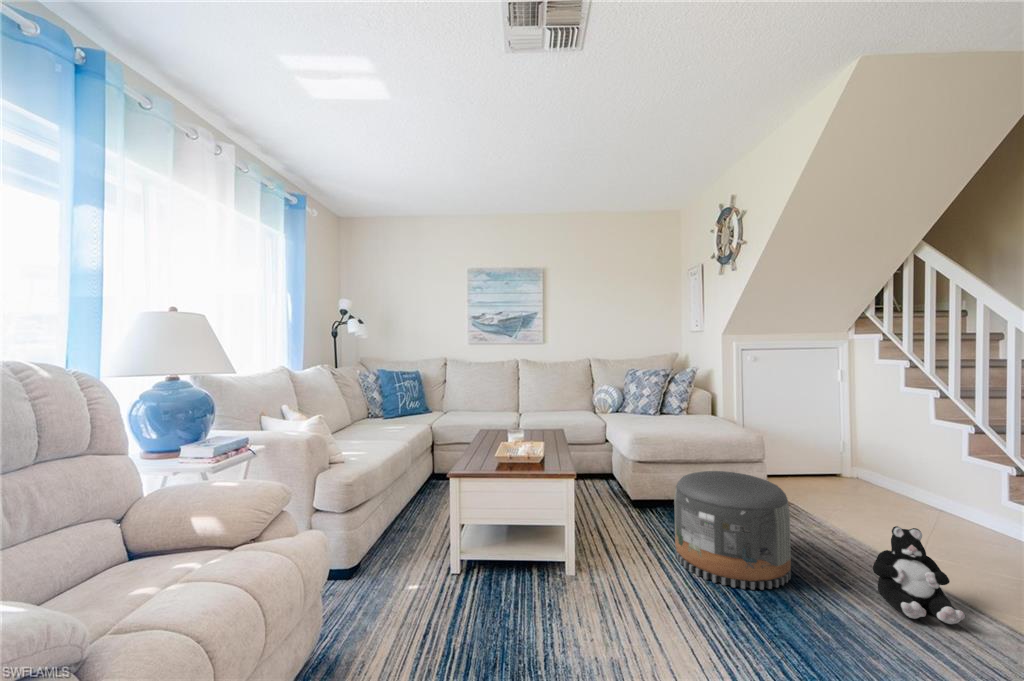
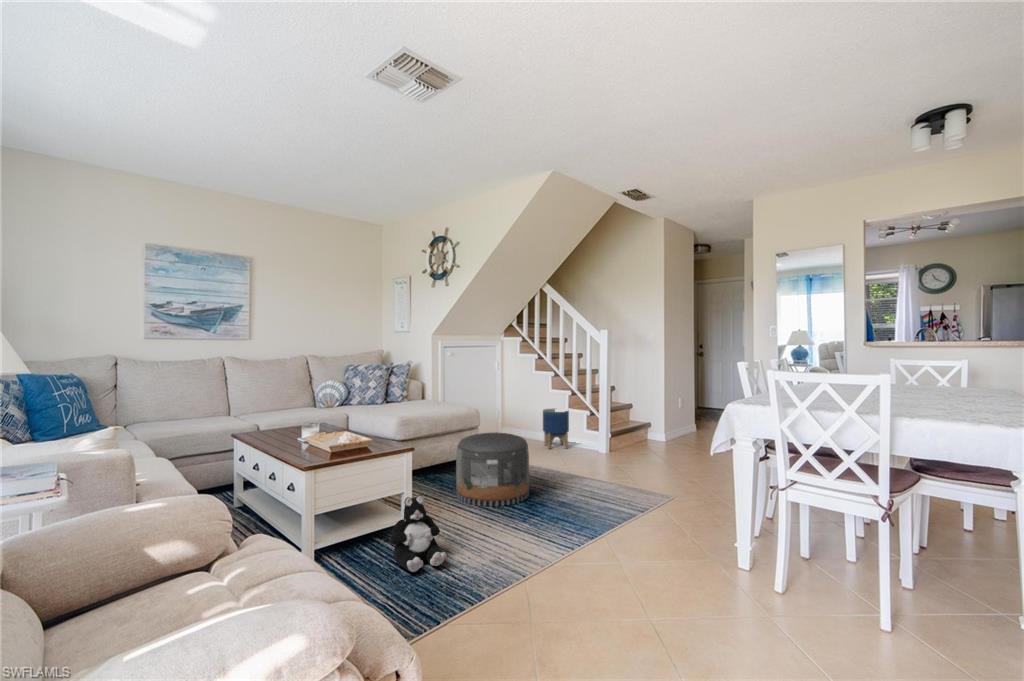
planter: none [905,451,965,526] -> present [543,409,569,449]
plush toy: present [873,526,965,624] -> present [390,495,447,572]

